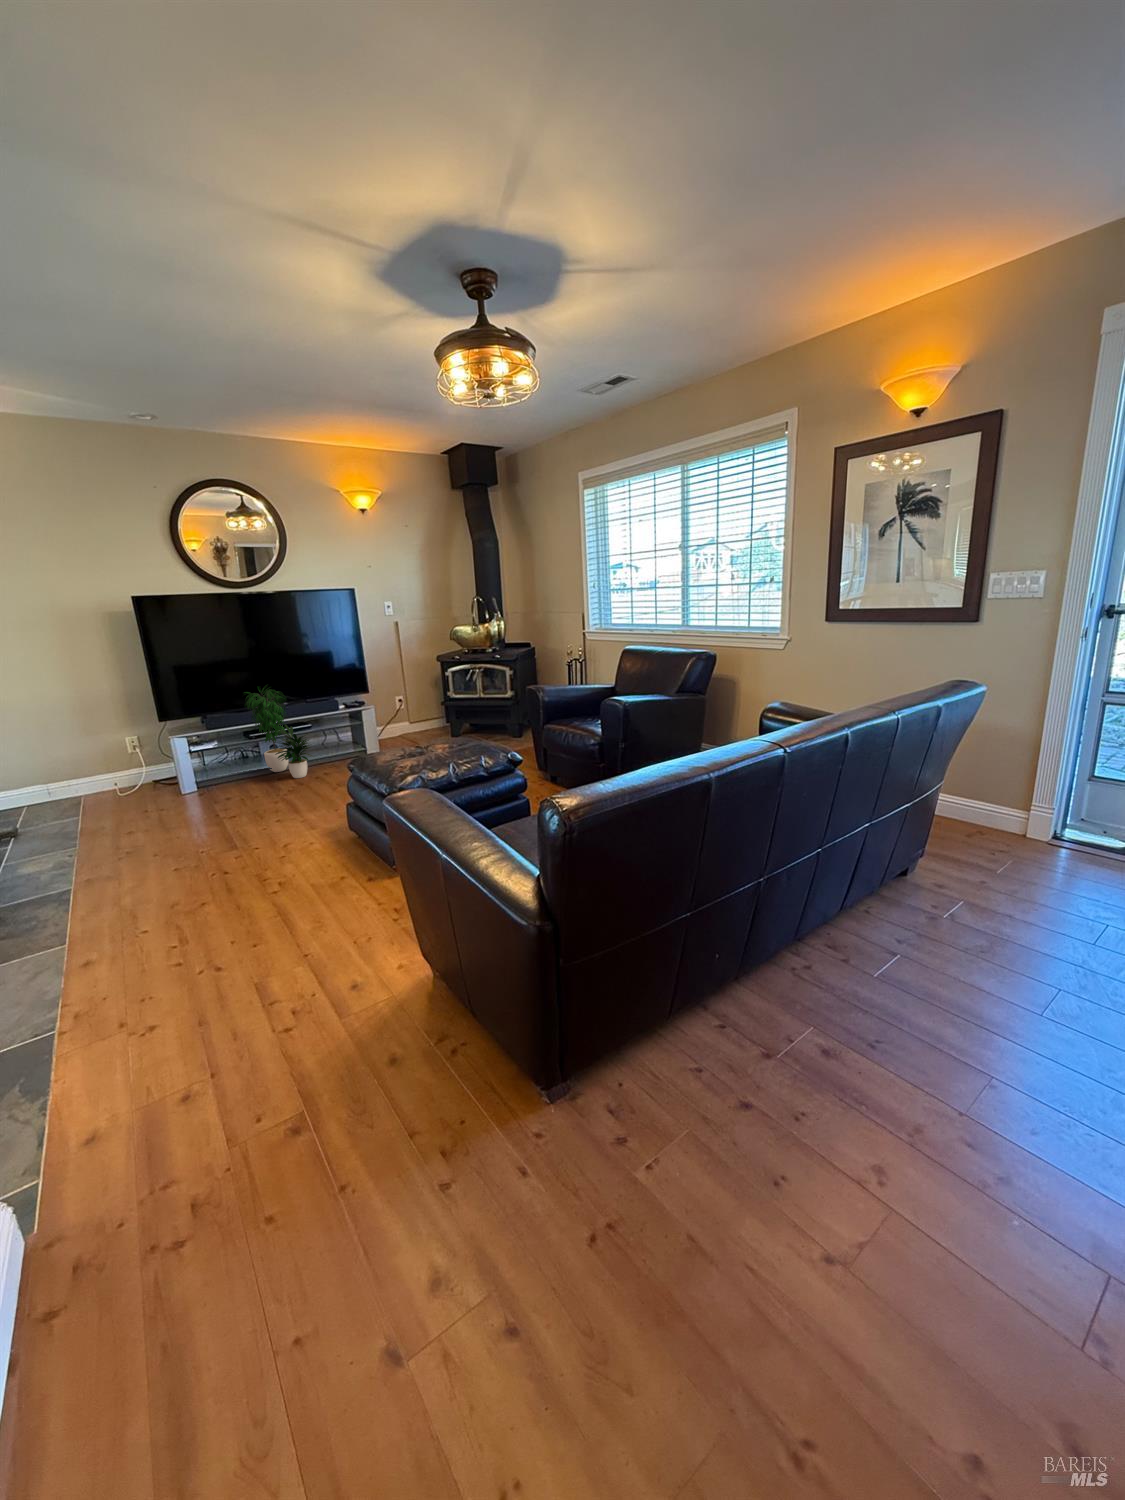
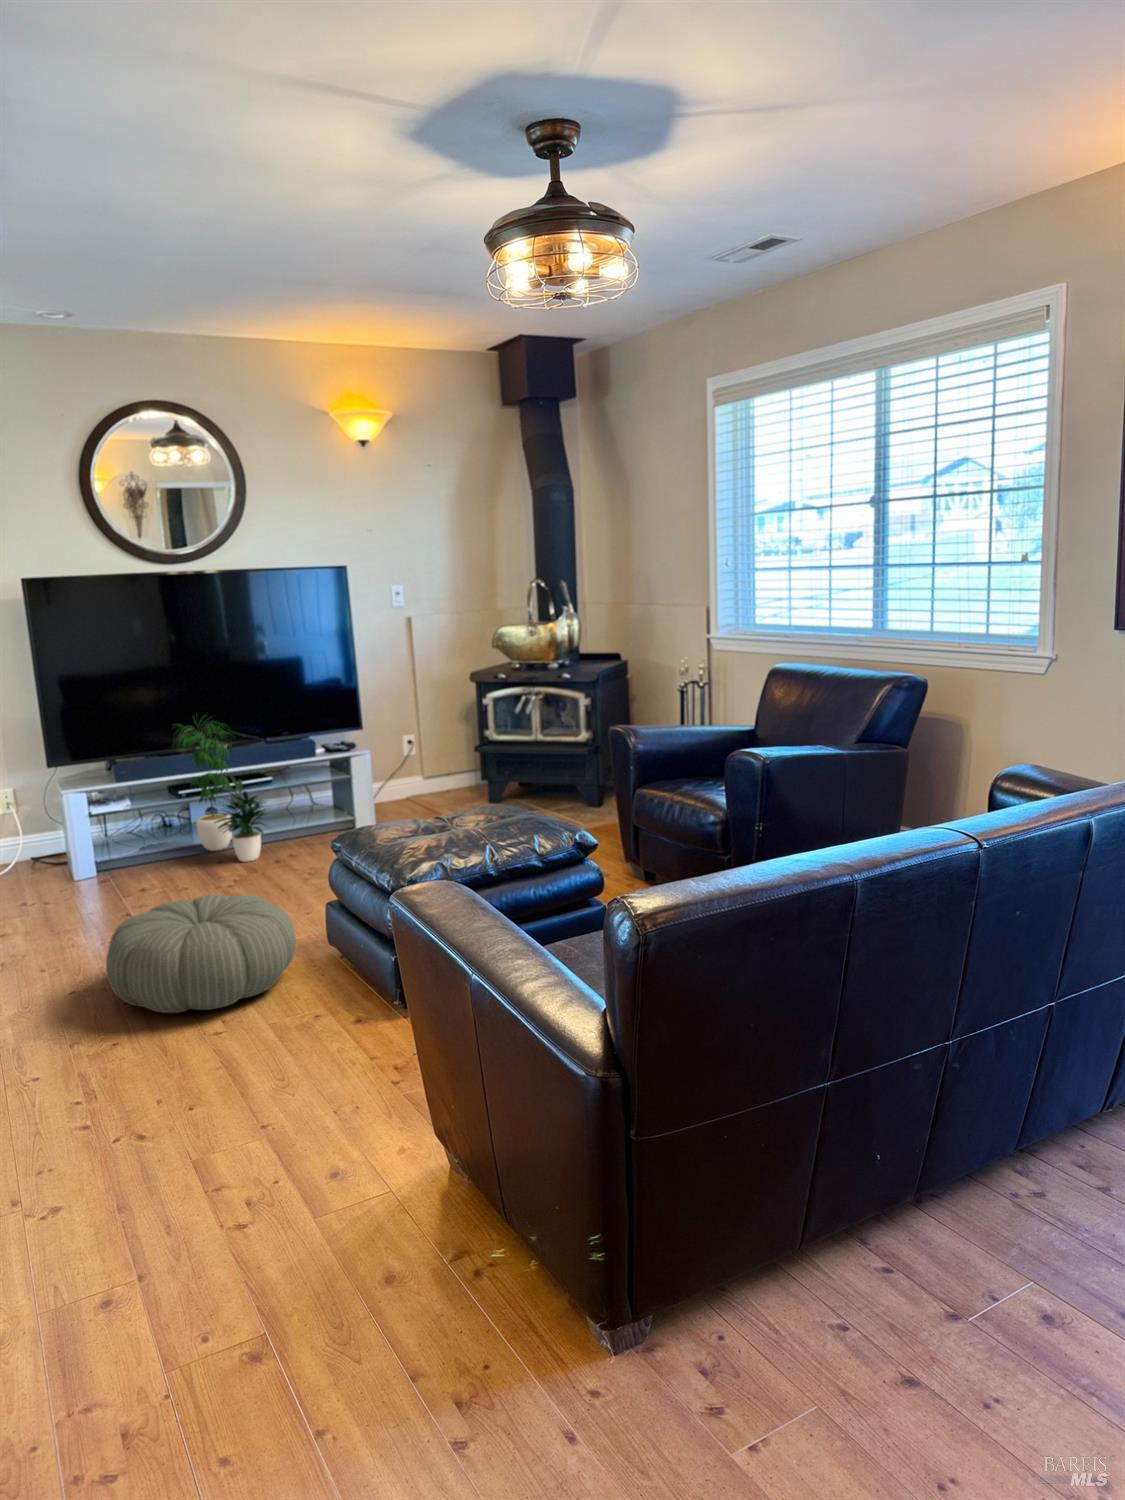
pouf: none [198,801,328,880] -> present [106,895,296,1013]

